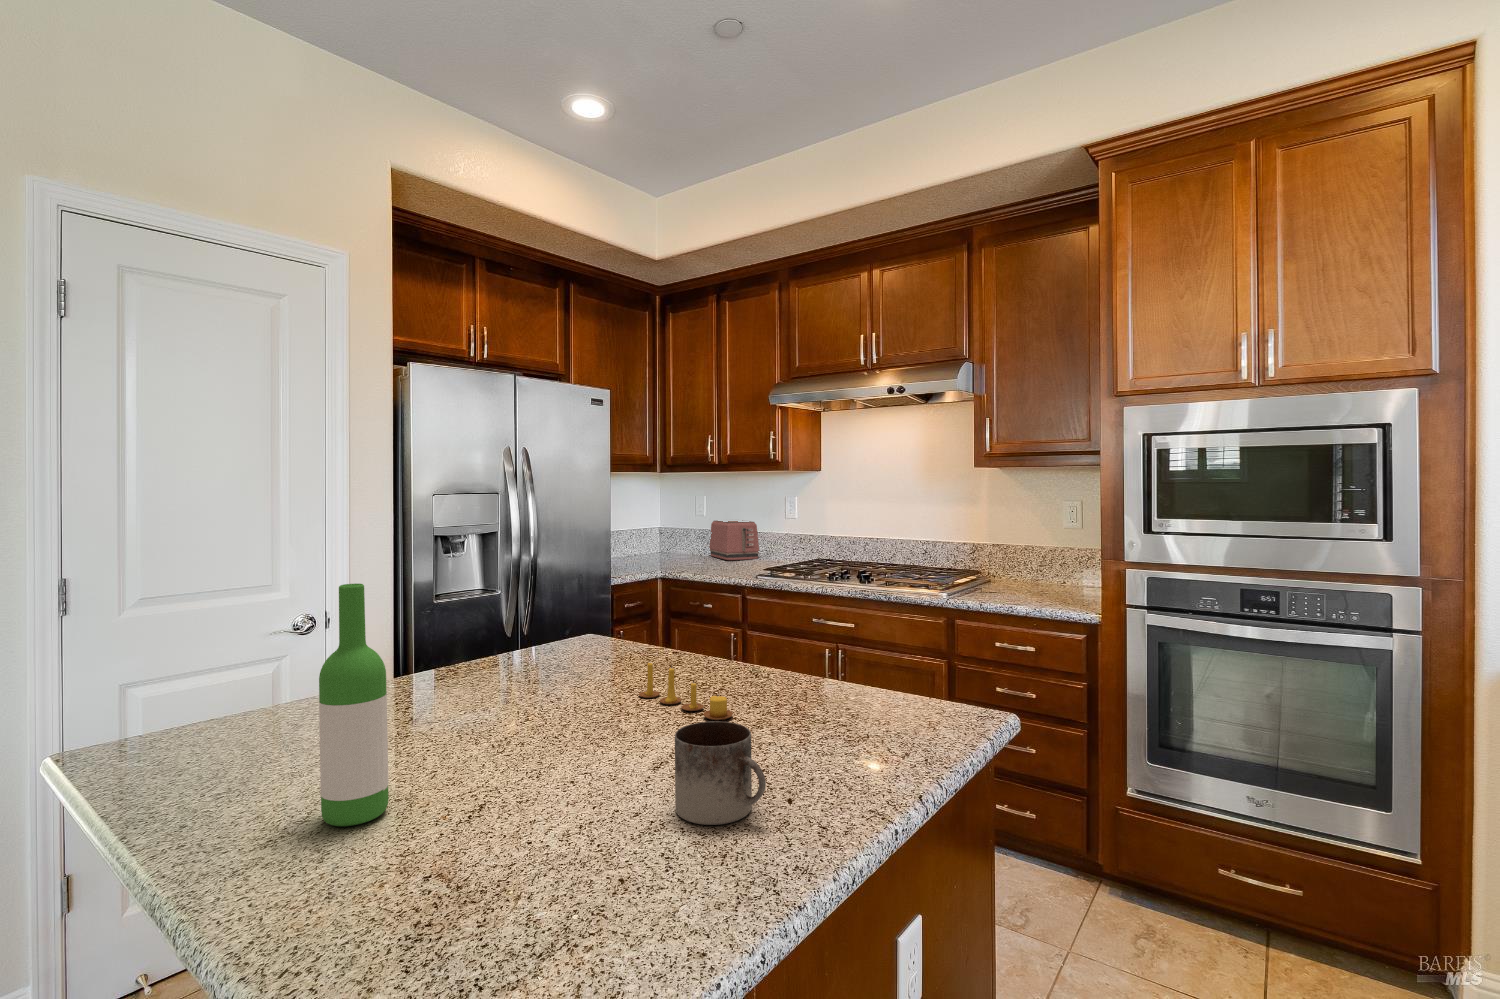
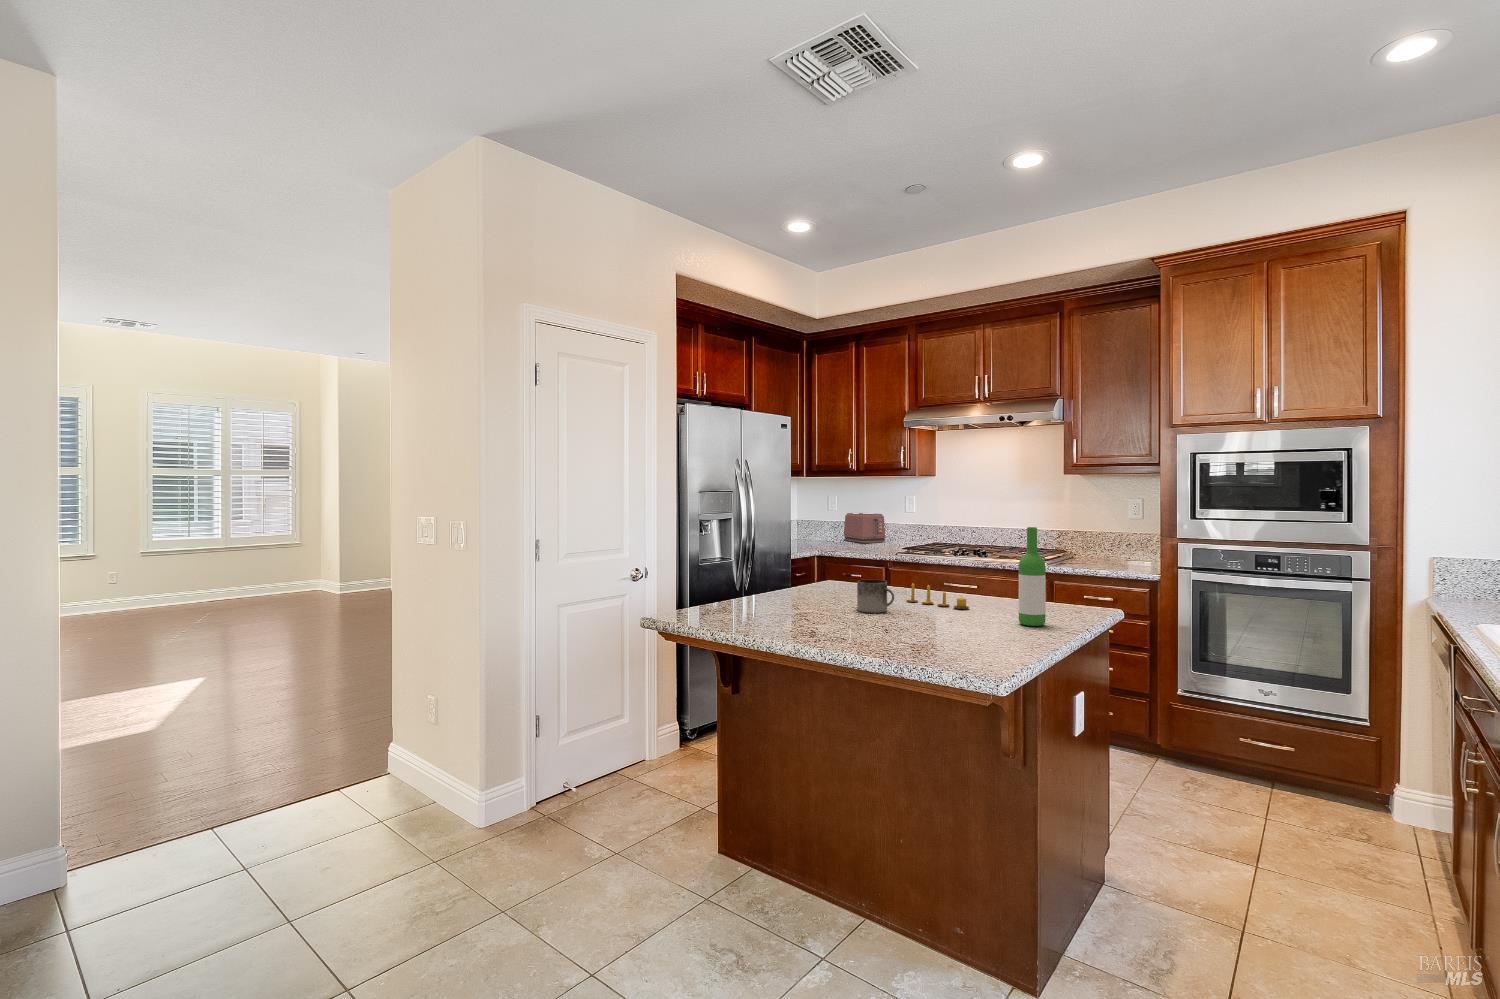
wine bottle: present [319,584,389,826] -> present [1019,527,1046,626]
mug: present [675,721,766,825] -> present [857,579,894,613]

